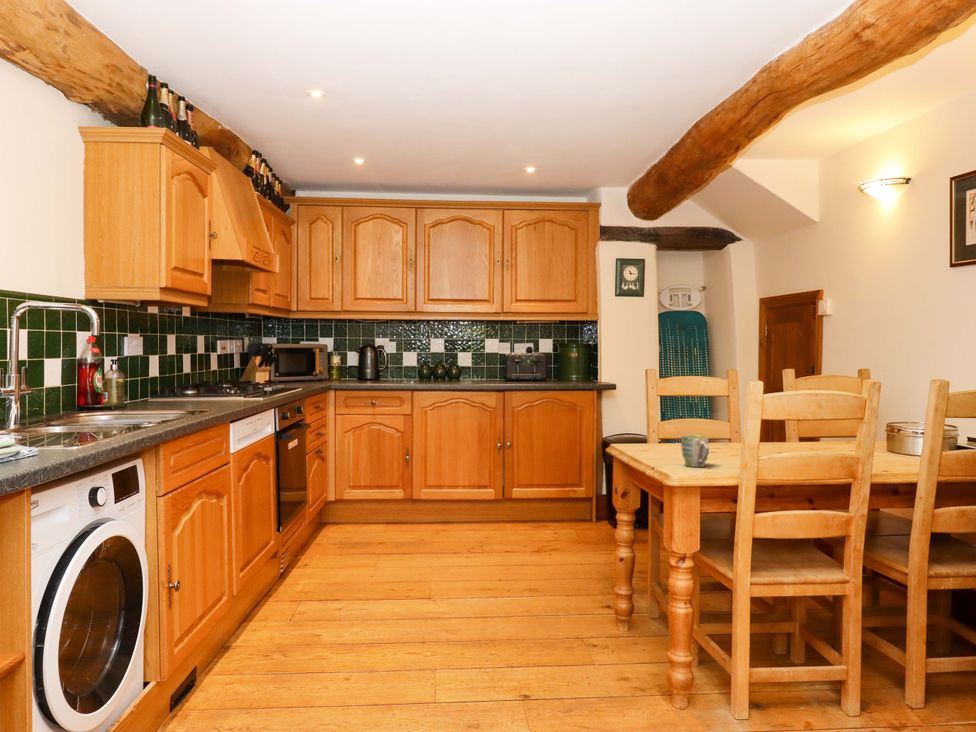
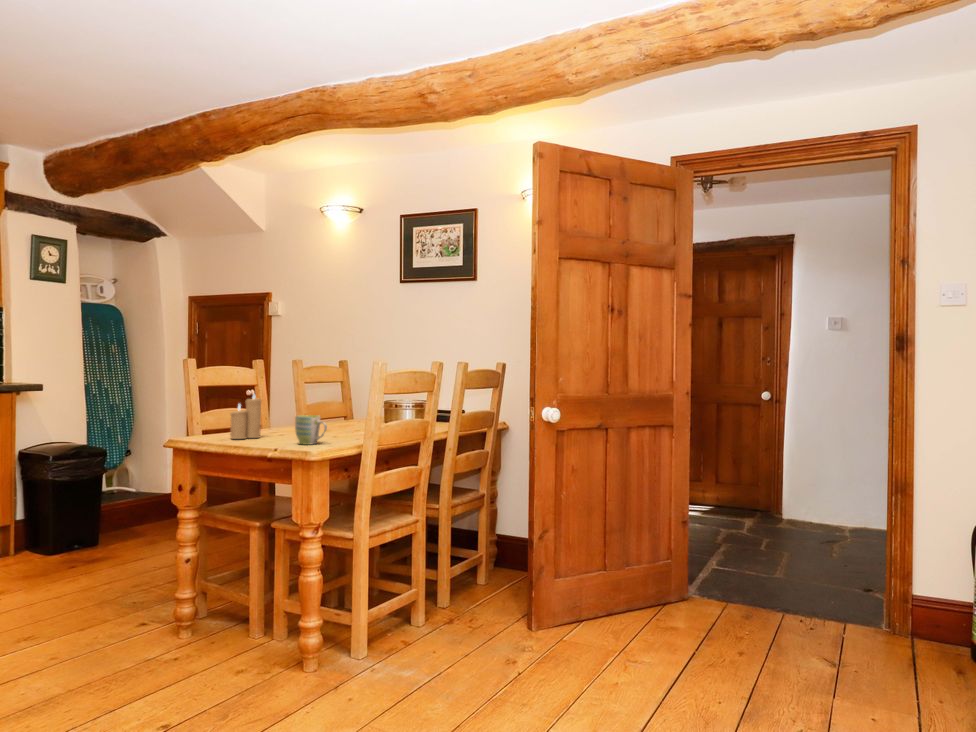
candle: none [652,407,684,453] -> present [230,394,261,439]

